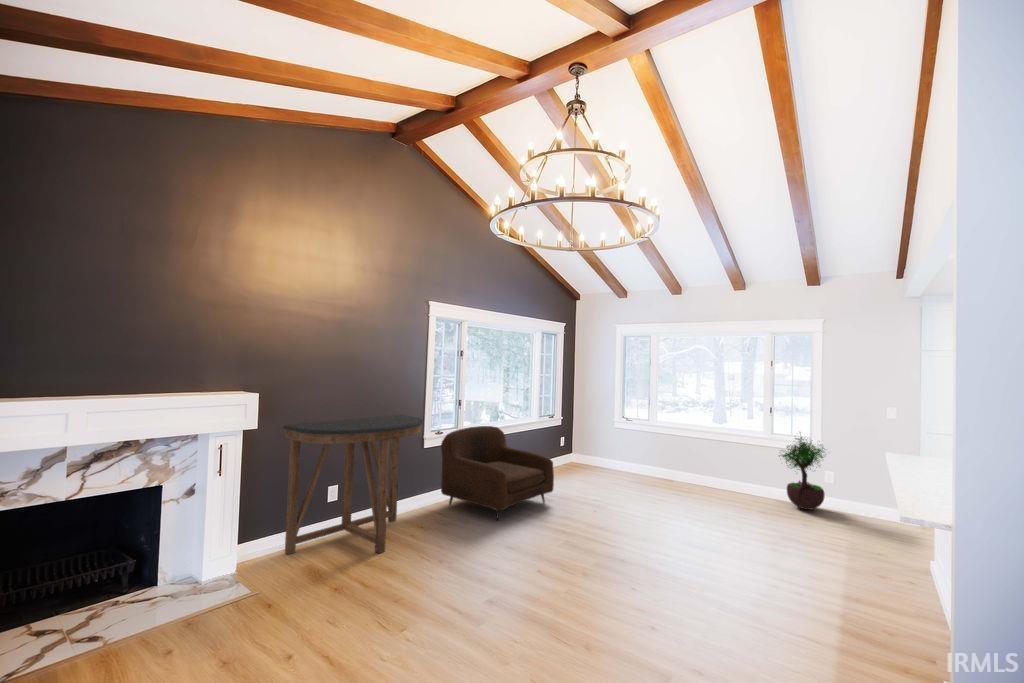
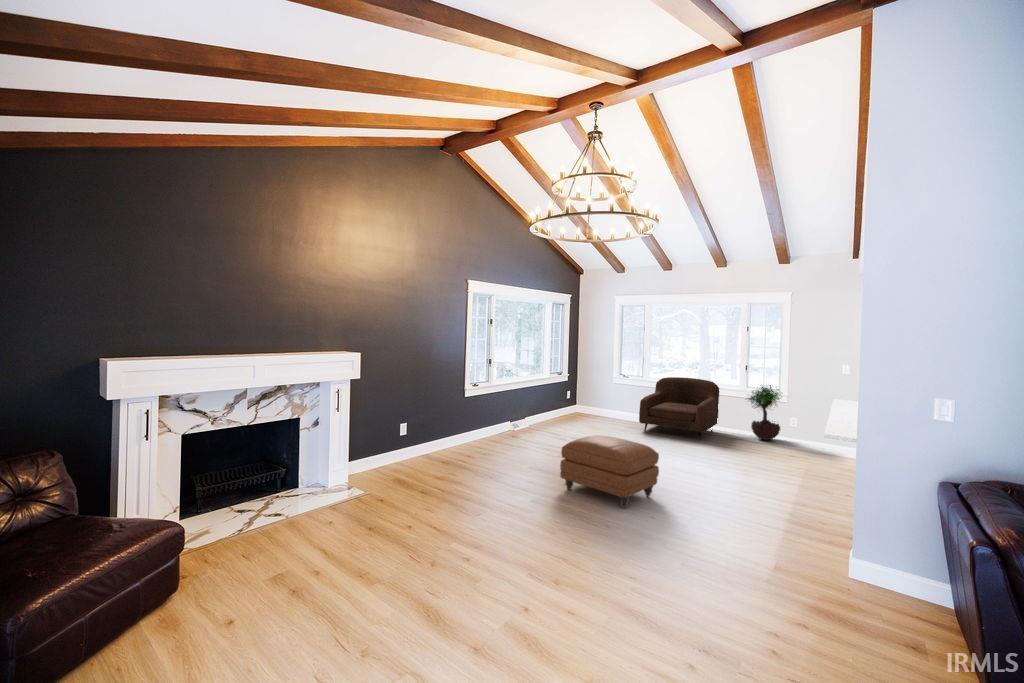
console table: present [283,415,424,554] -> none [373,370,473,471]
armchair: present [441,426,554,521] -> present [639,377,720,439]
ottoman: none [527,513,667,634] -> present [560,435,659,508]

